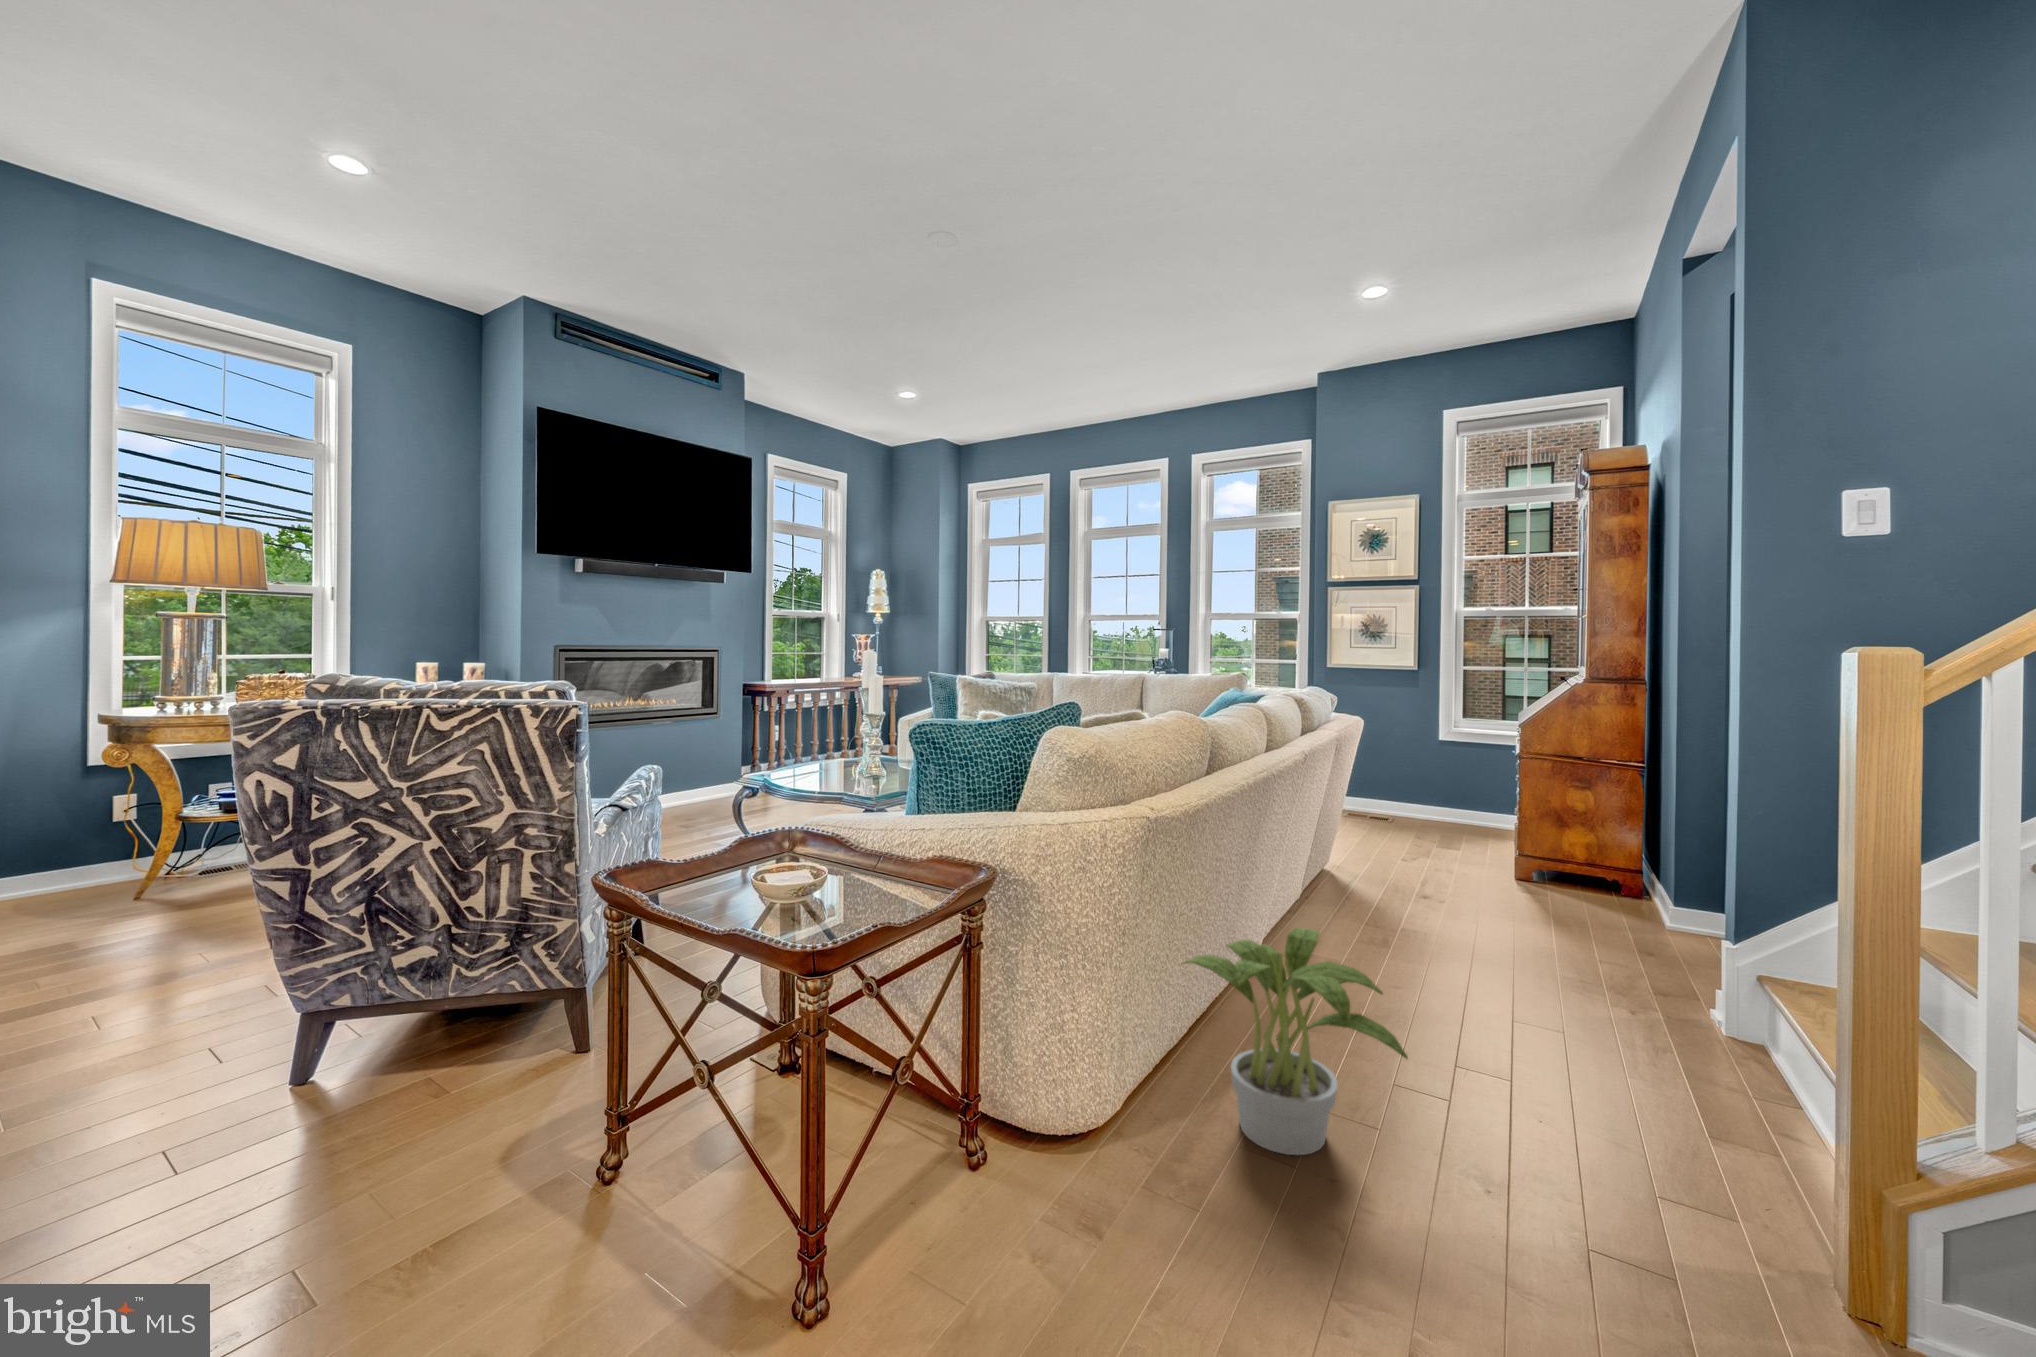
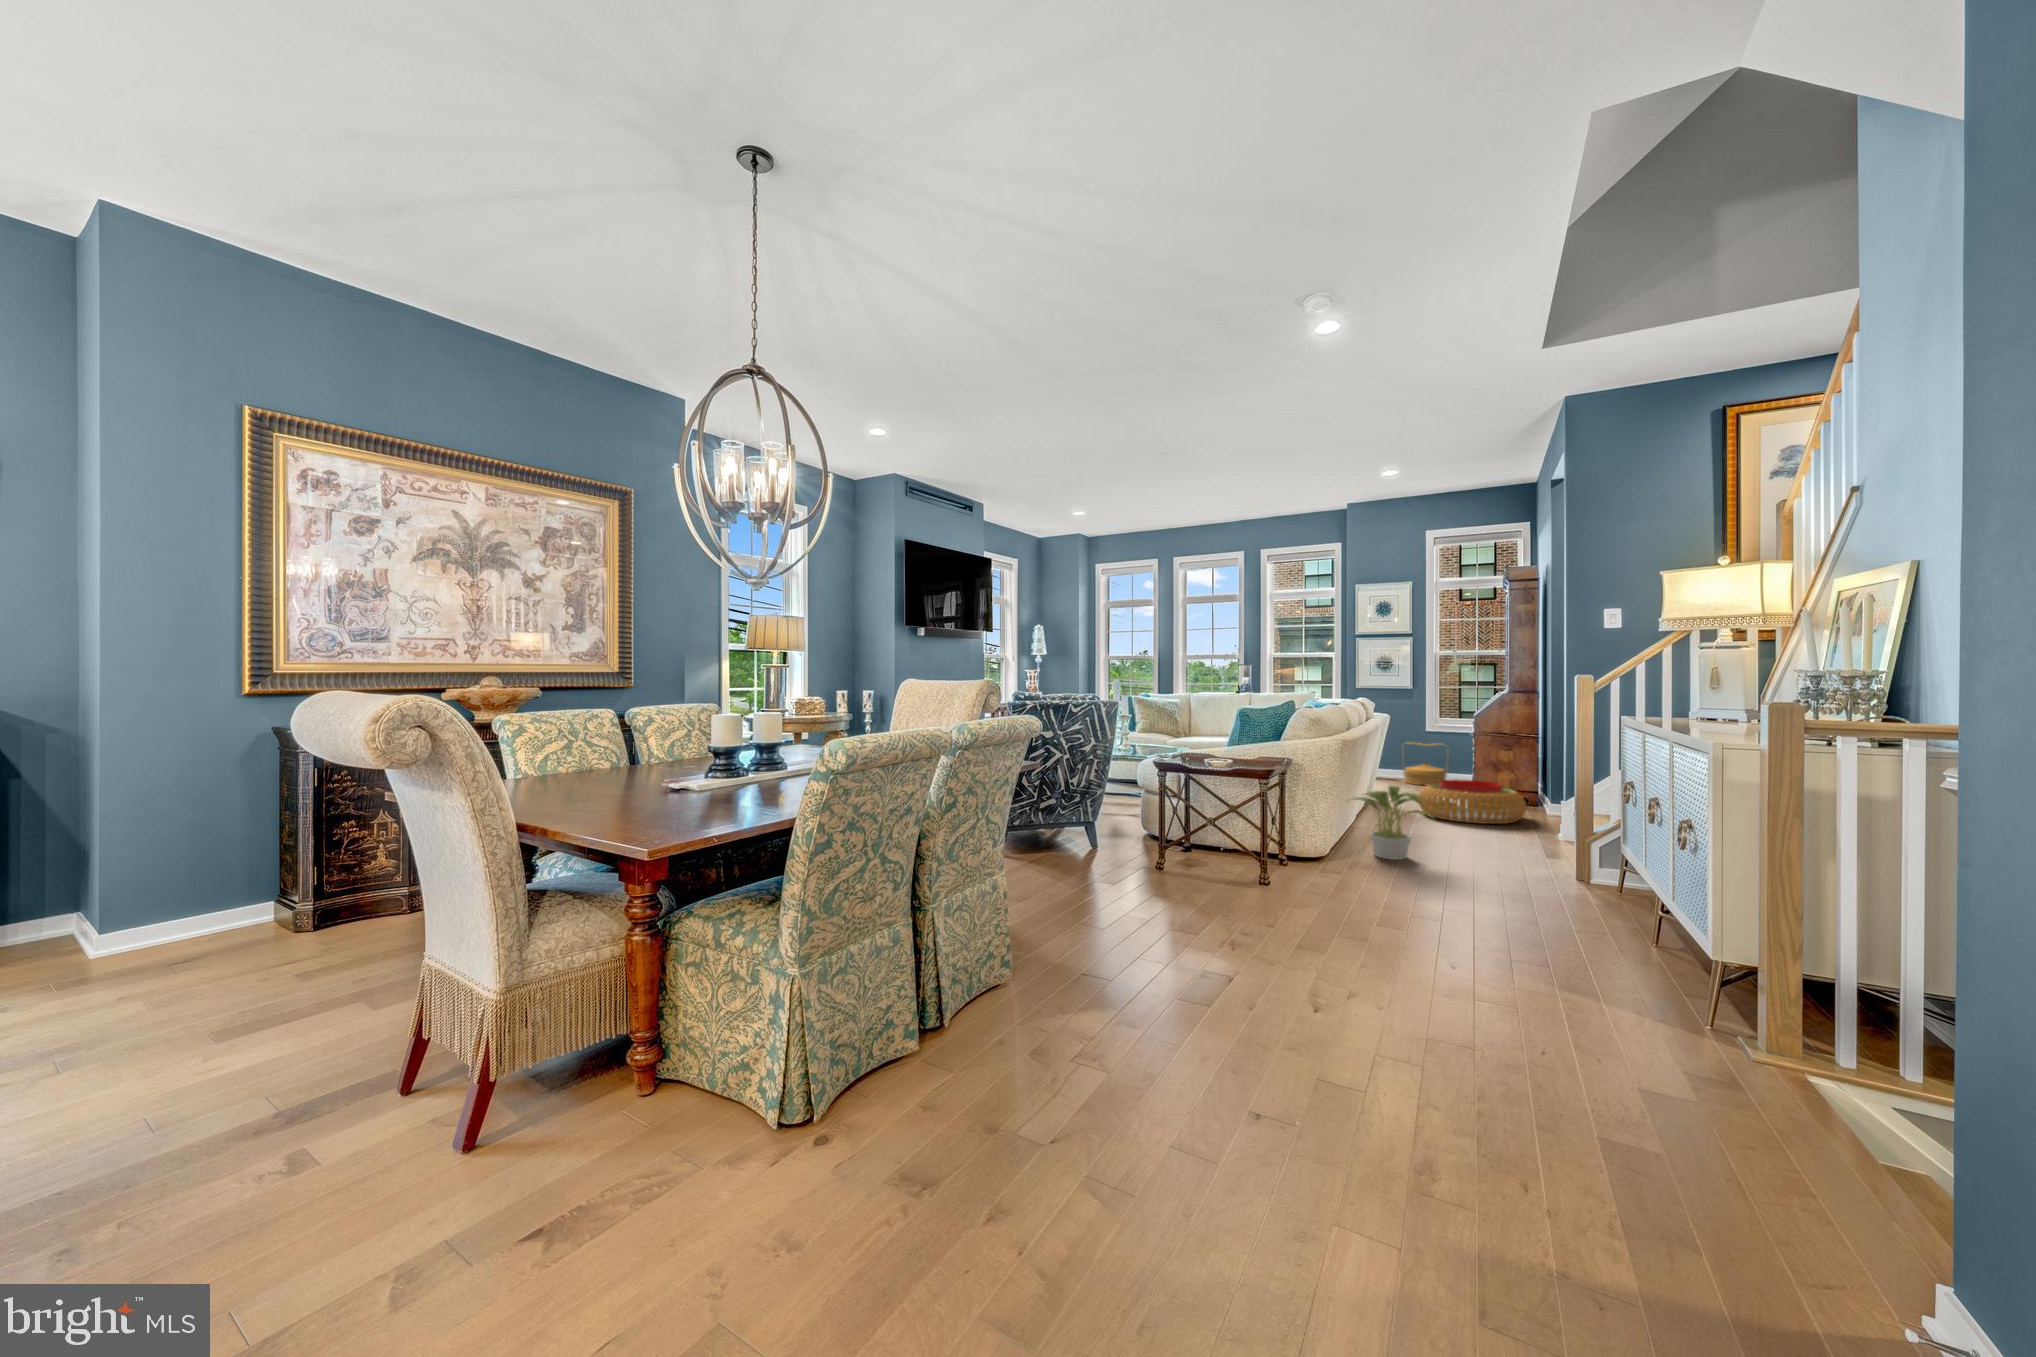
woven basket: none [1396,759,1473,835] -> present [1403,743,1447,785]
pouf: none [1402,853,1628,965] -> present [1418,779,1526,824]

